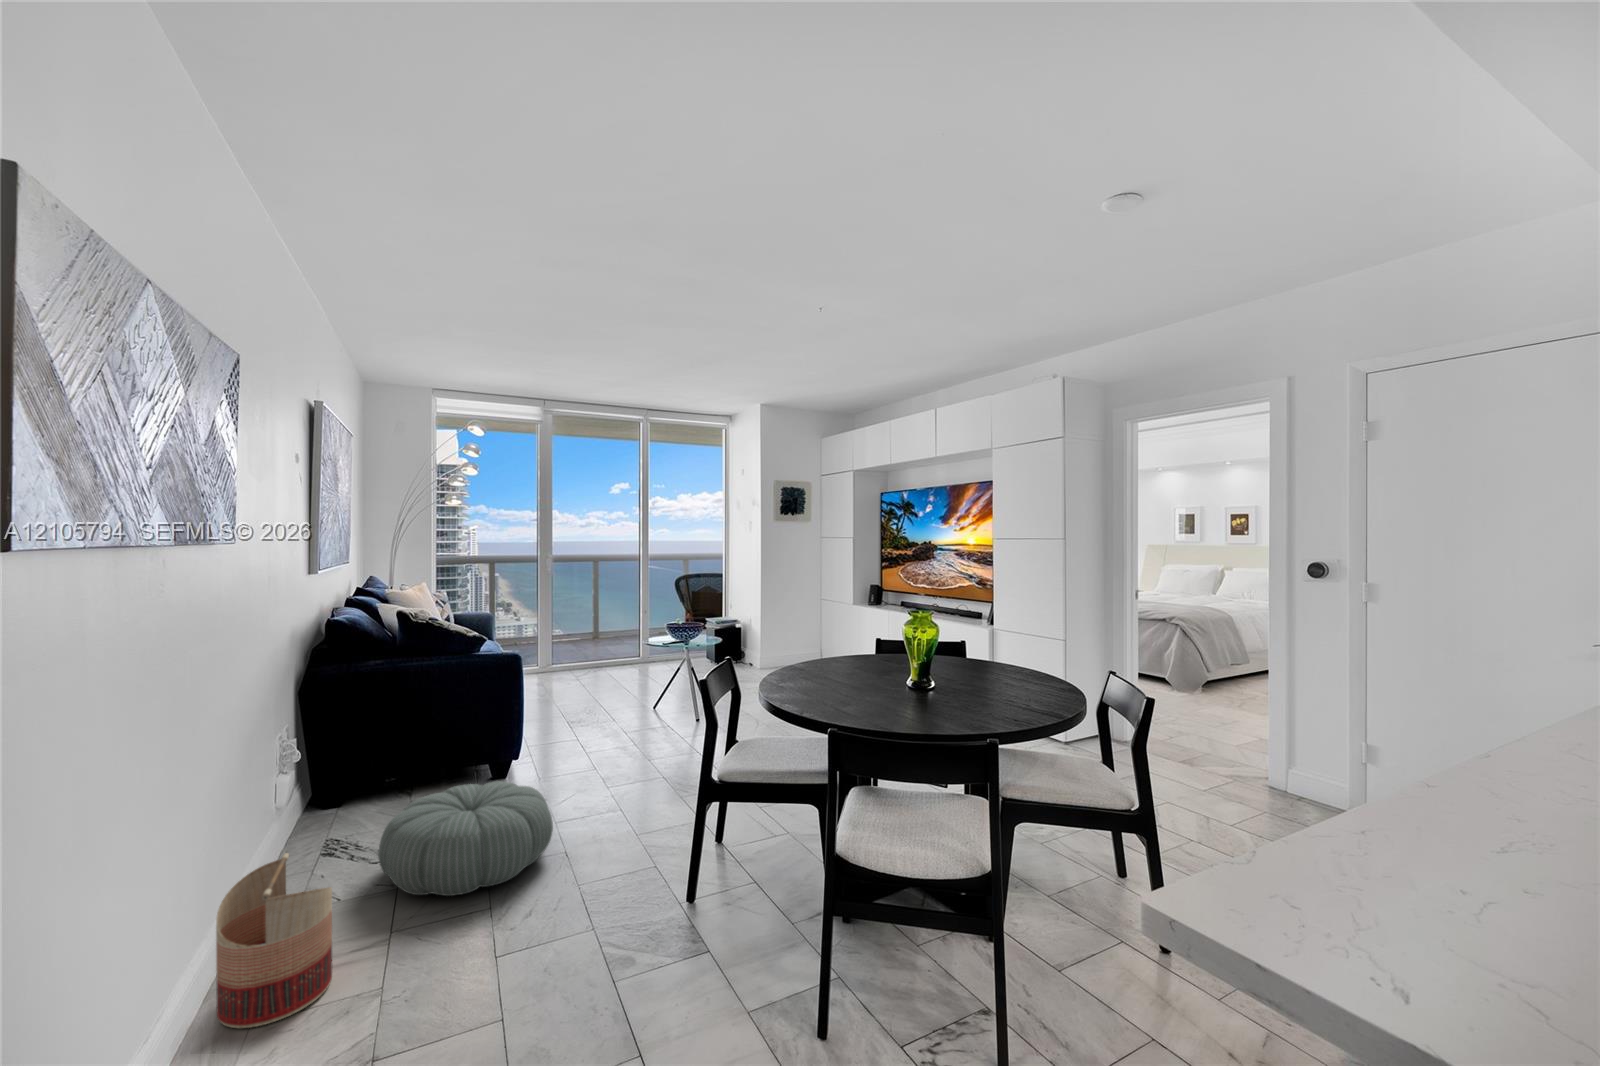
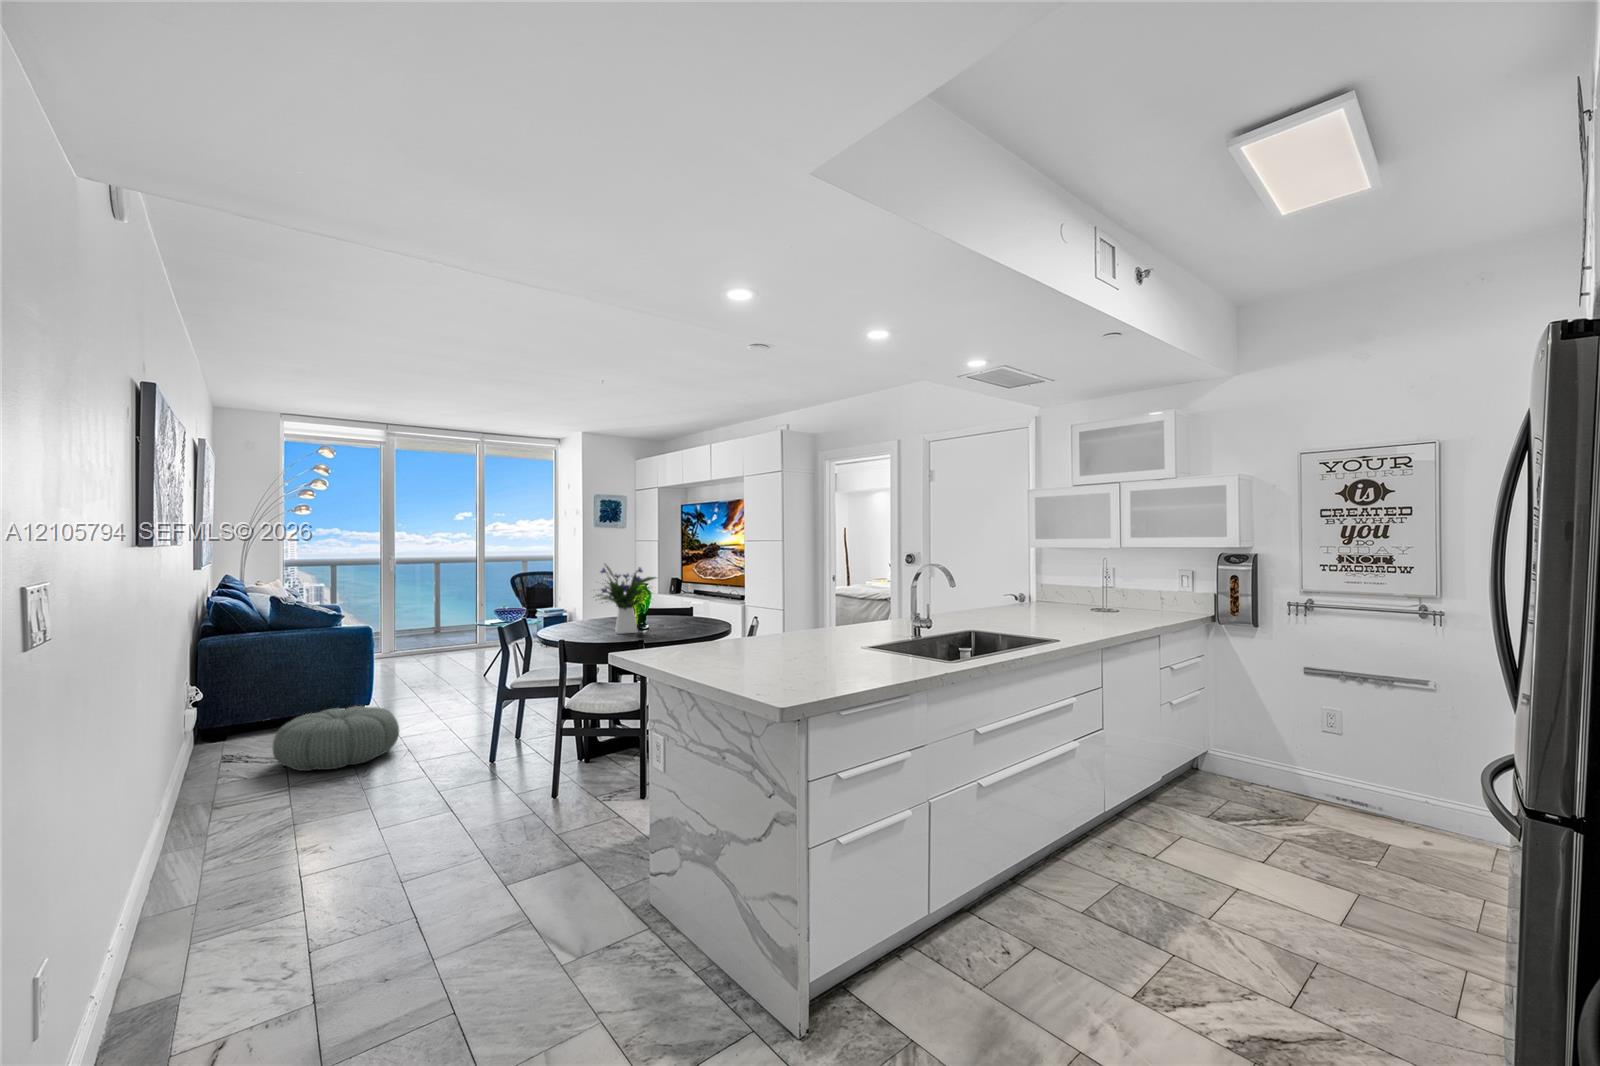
flower arrangement: none [847,586,961,710] -> present [597,565,656,634]
basket: present [216,853,332,1028] -> none [183,731,255,822]

